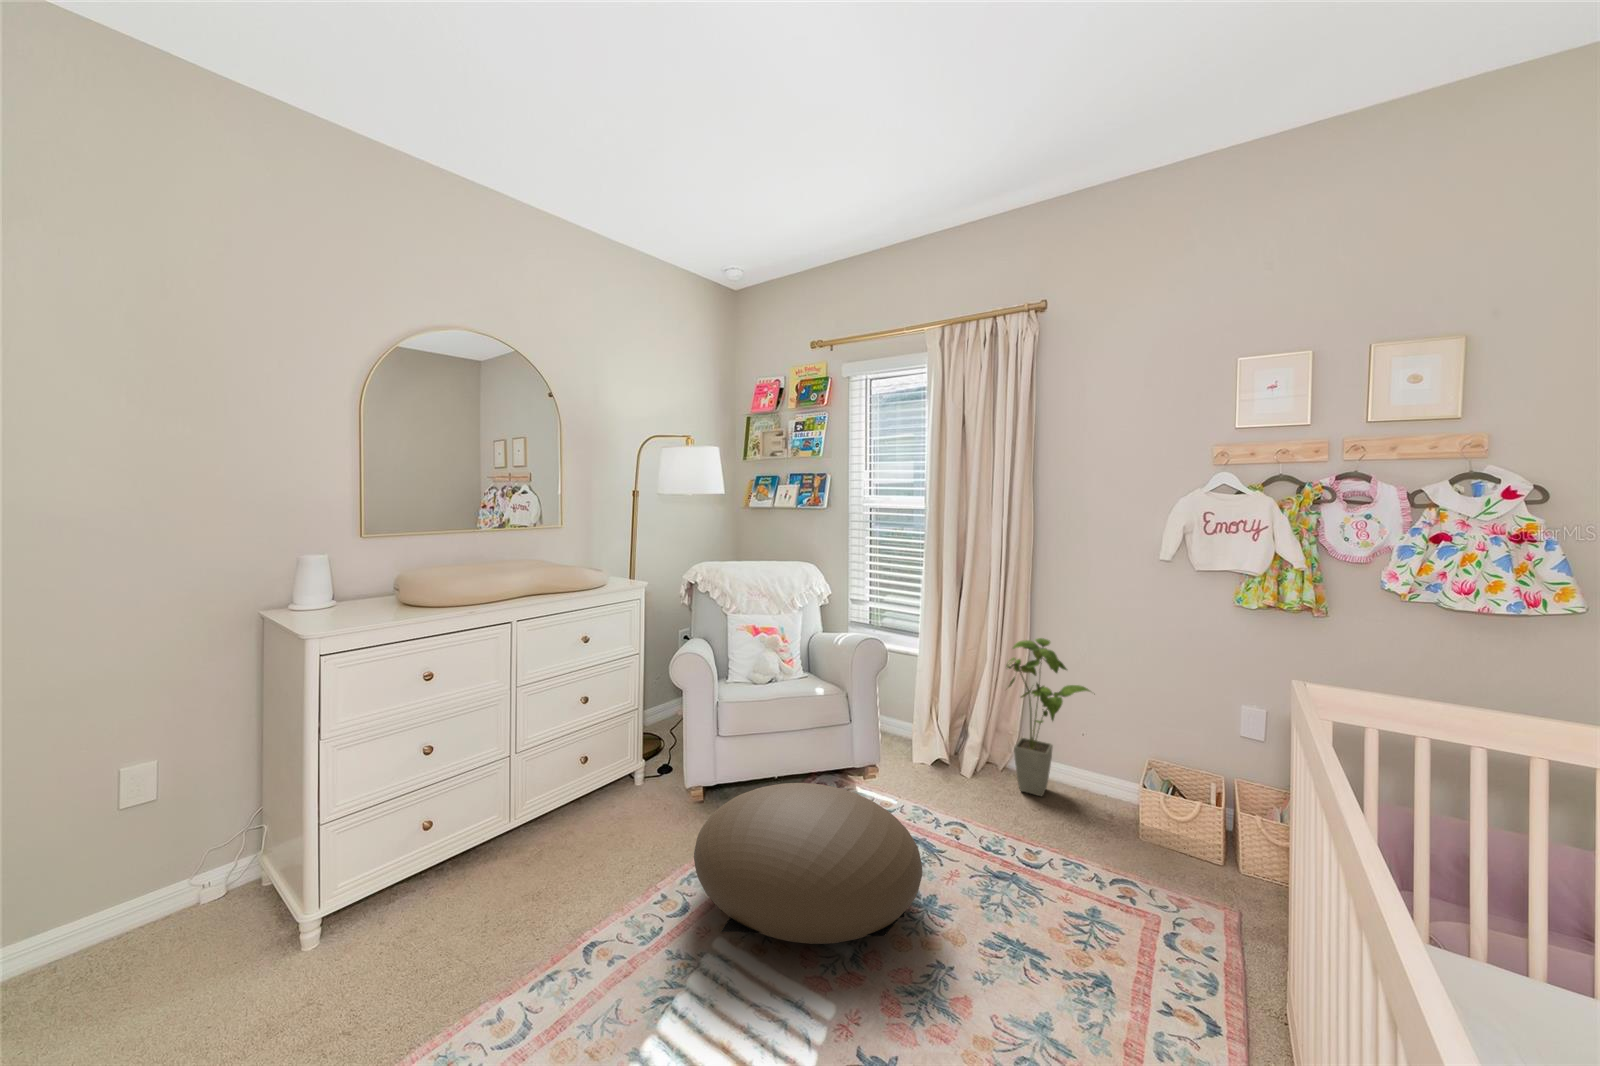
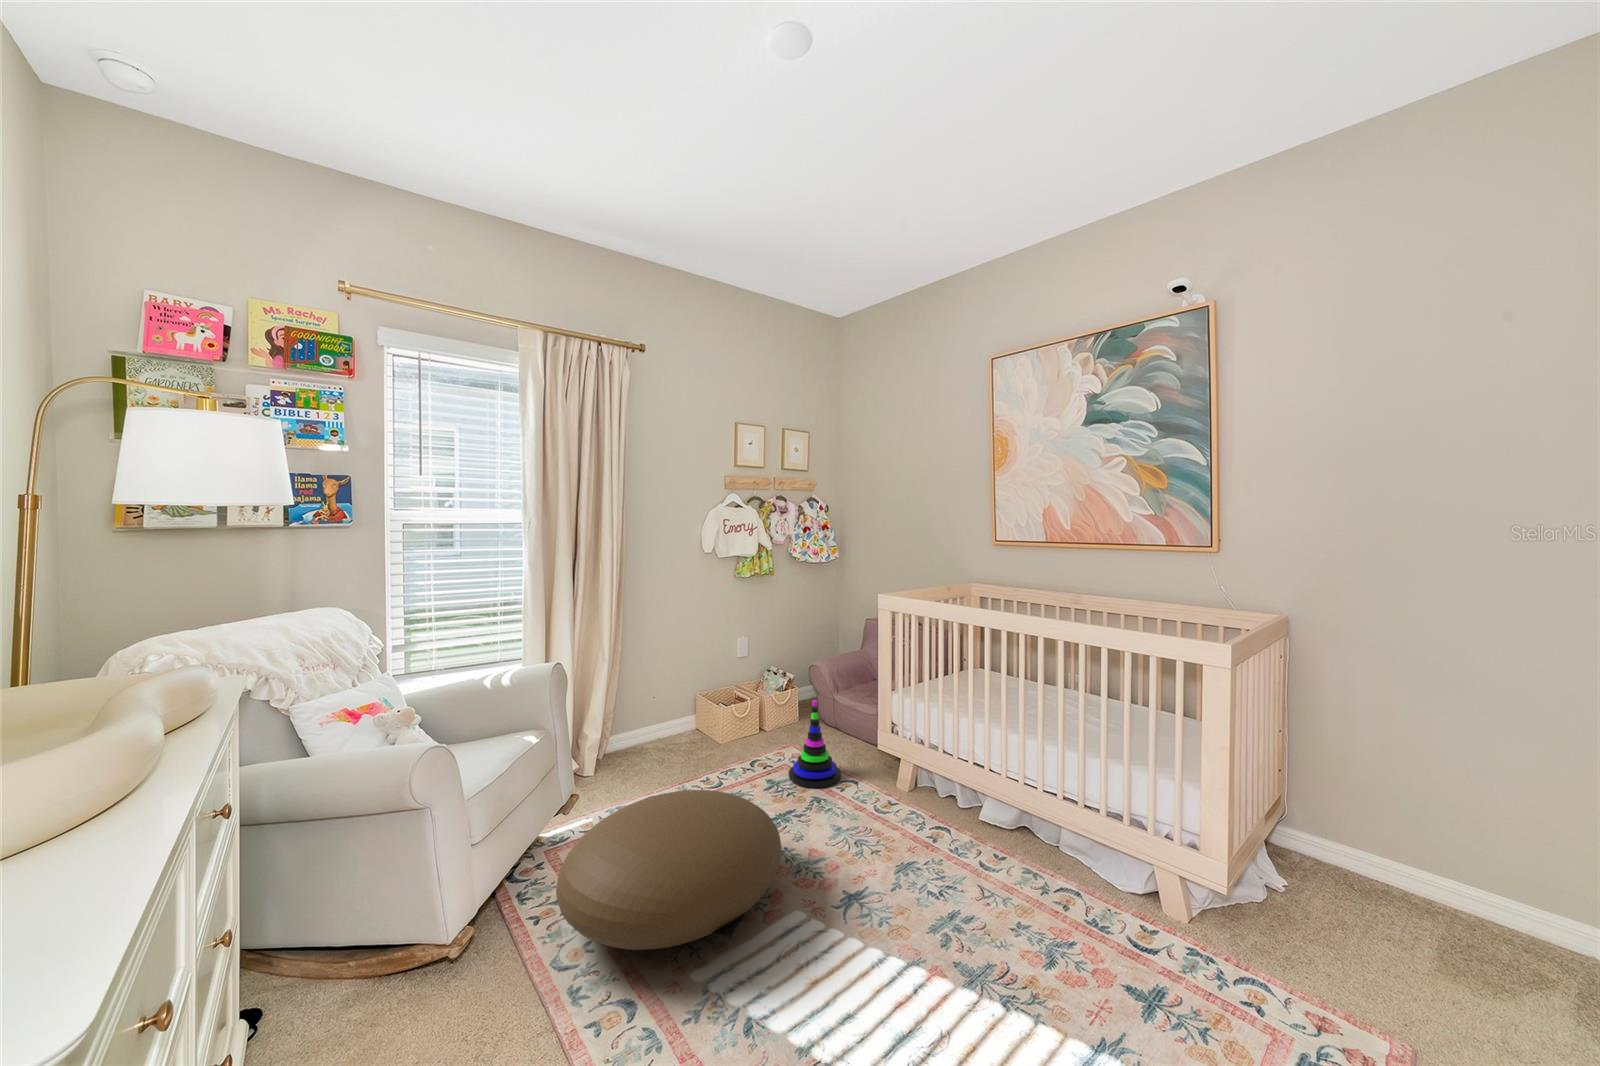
house plant: present [1006,638,1090,796] -> none [610,623,681,761]
stacking toy: none [1119,822,1227,992] -> present [789,700,841,788]

